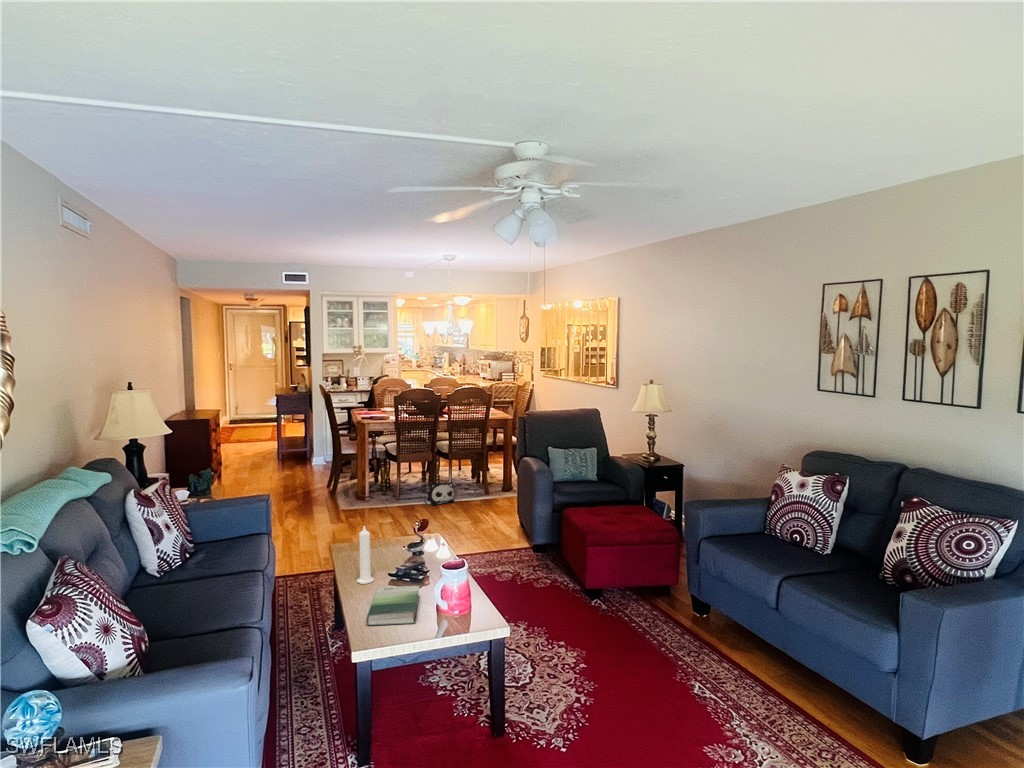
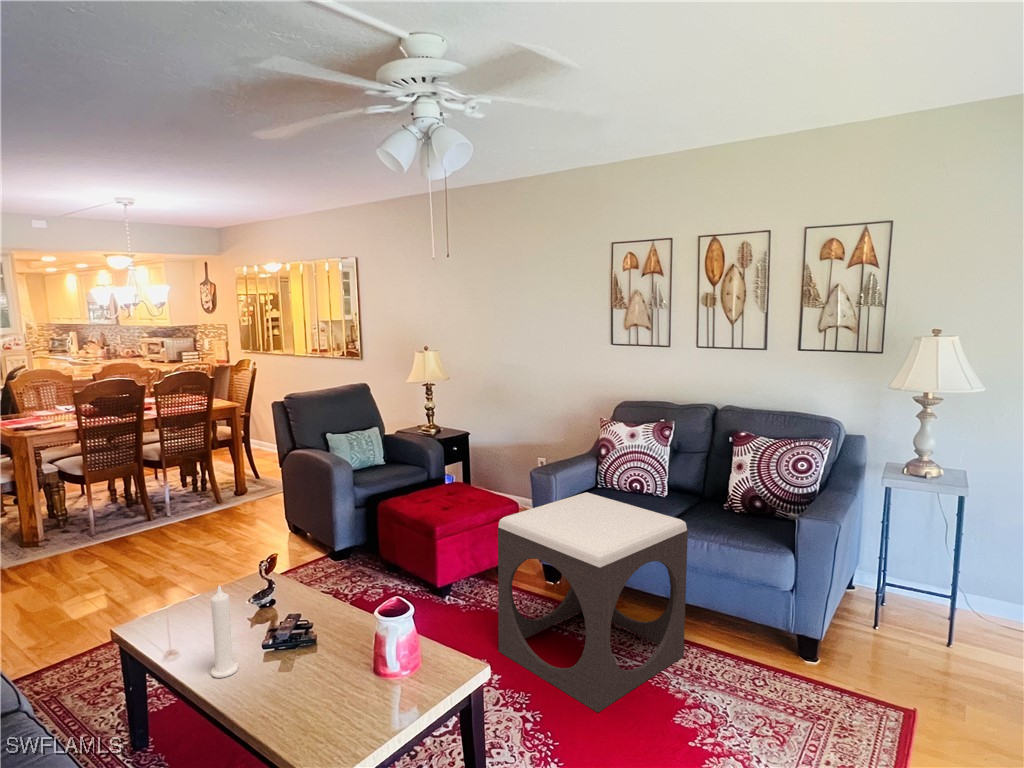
plush toy: present [424,482,454,505] -> none [98,503,150,541]
footstool: none [606,528,775,719] -> present [498,492,688,713]
book: present [366,586,419,625] -> none [274,650,381,733]

